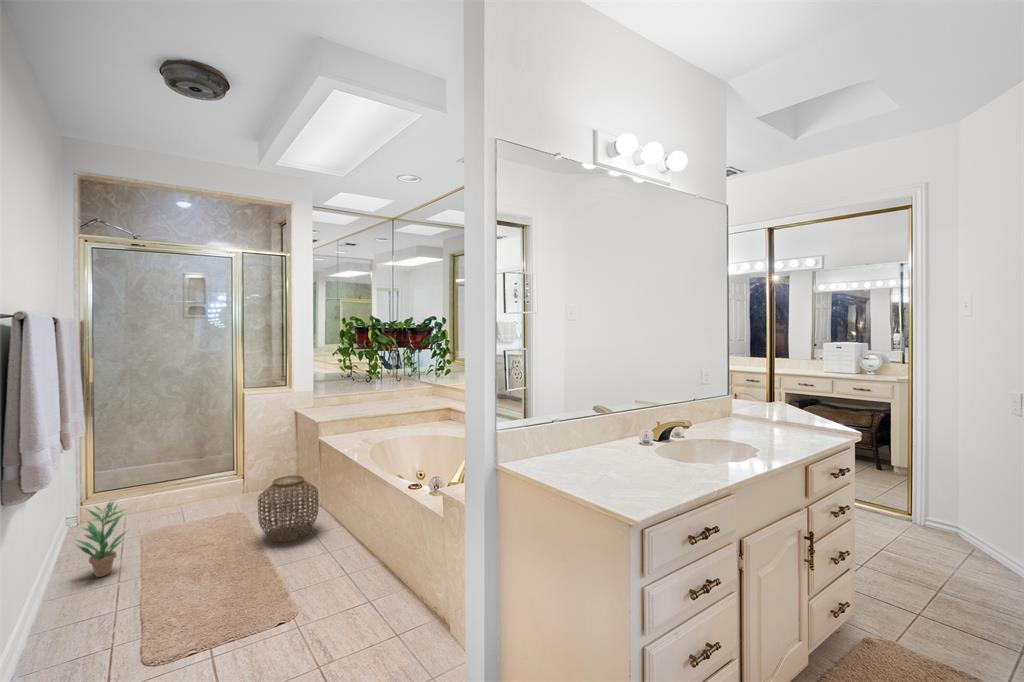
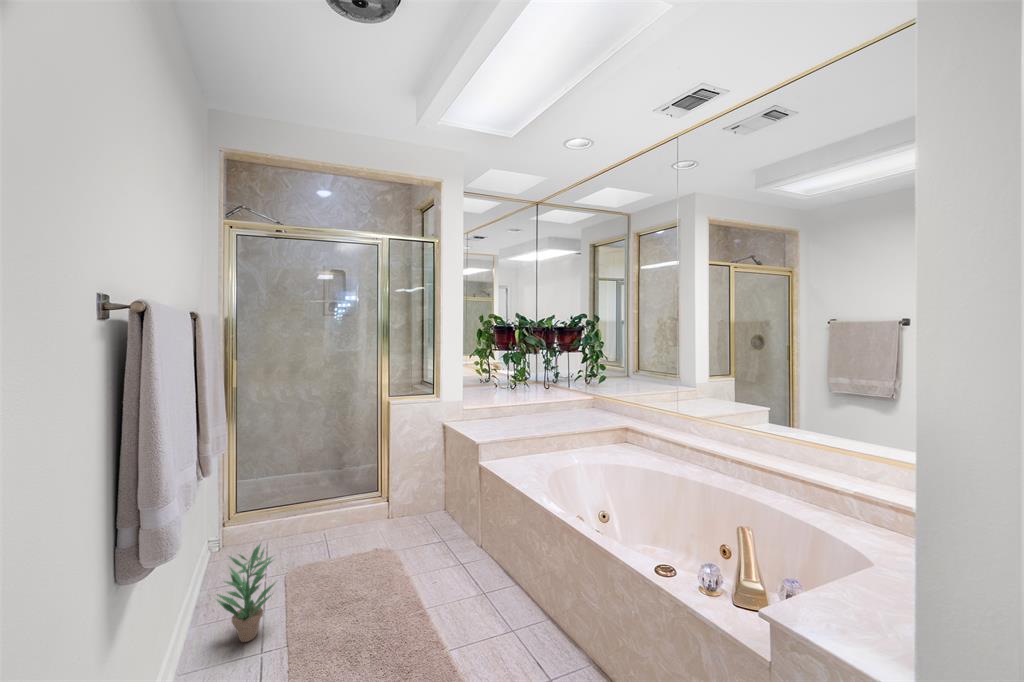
woven basket: present [258,475,318,542] -> none [423,510,493,598]

